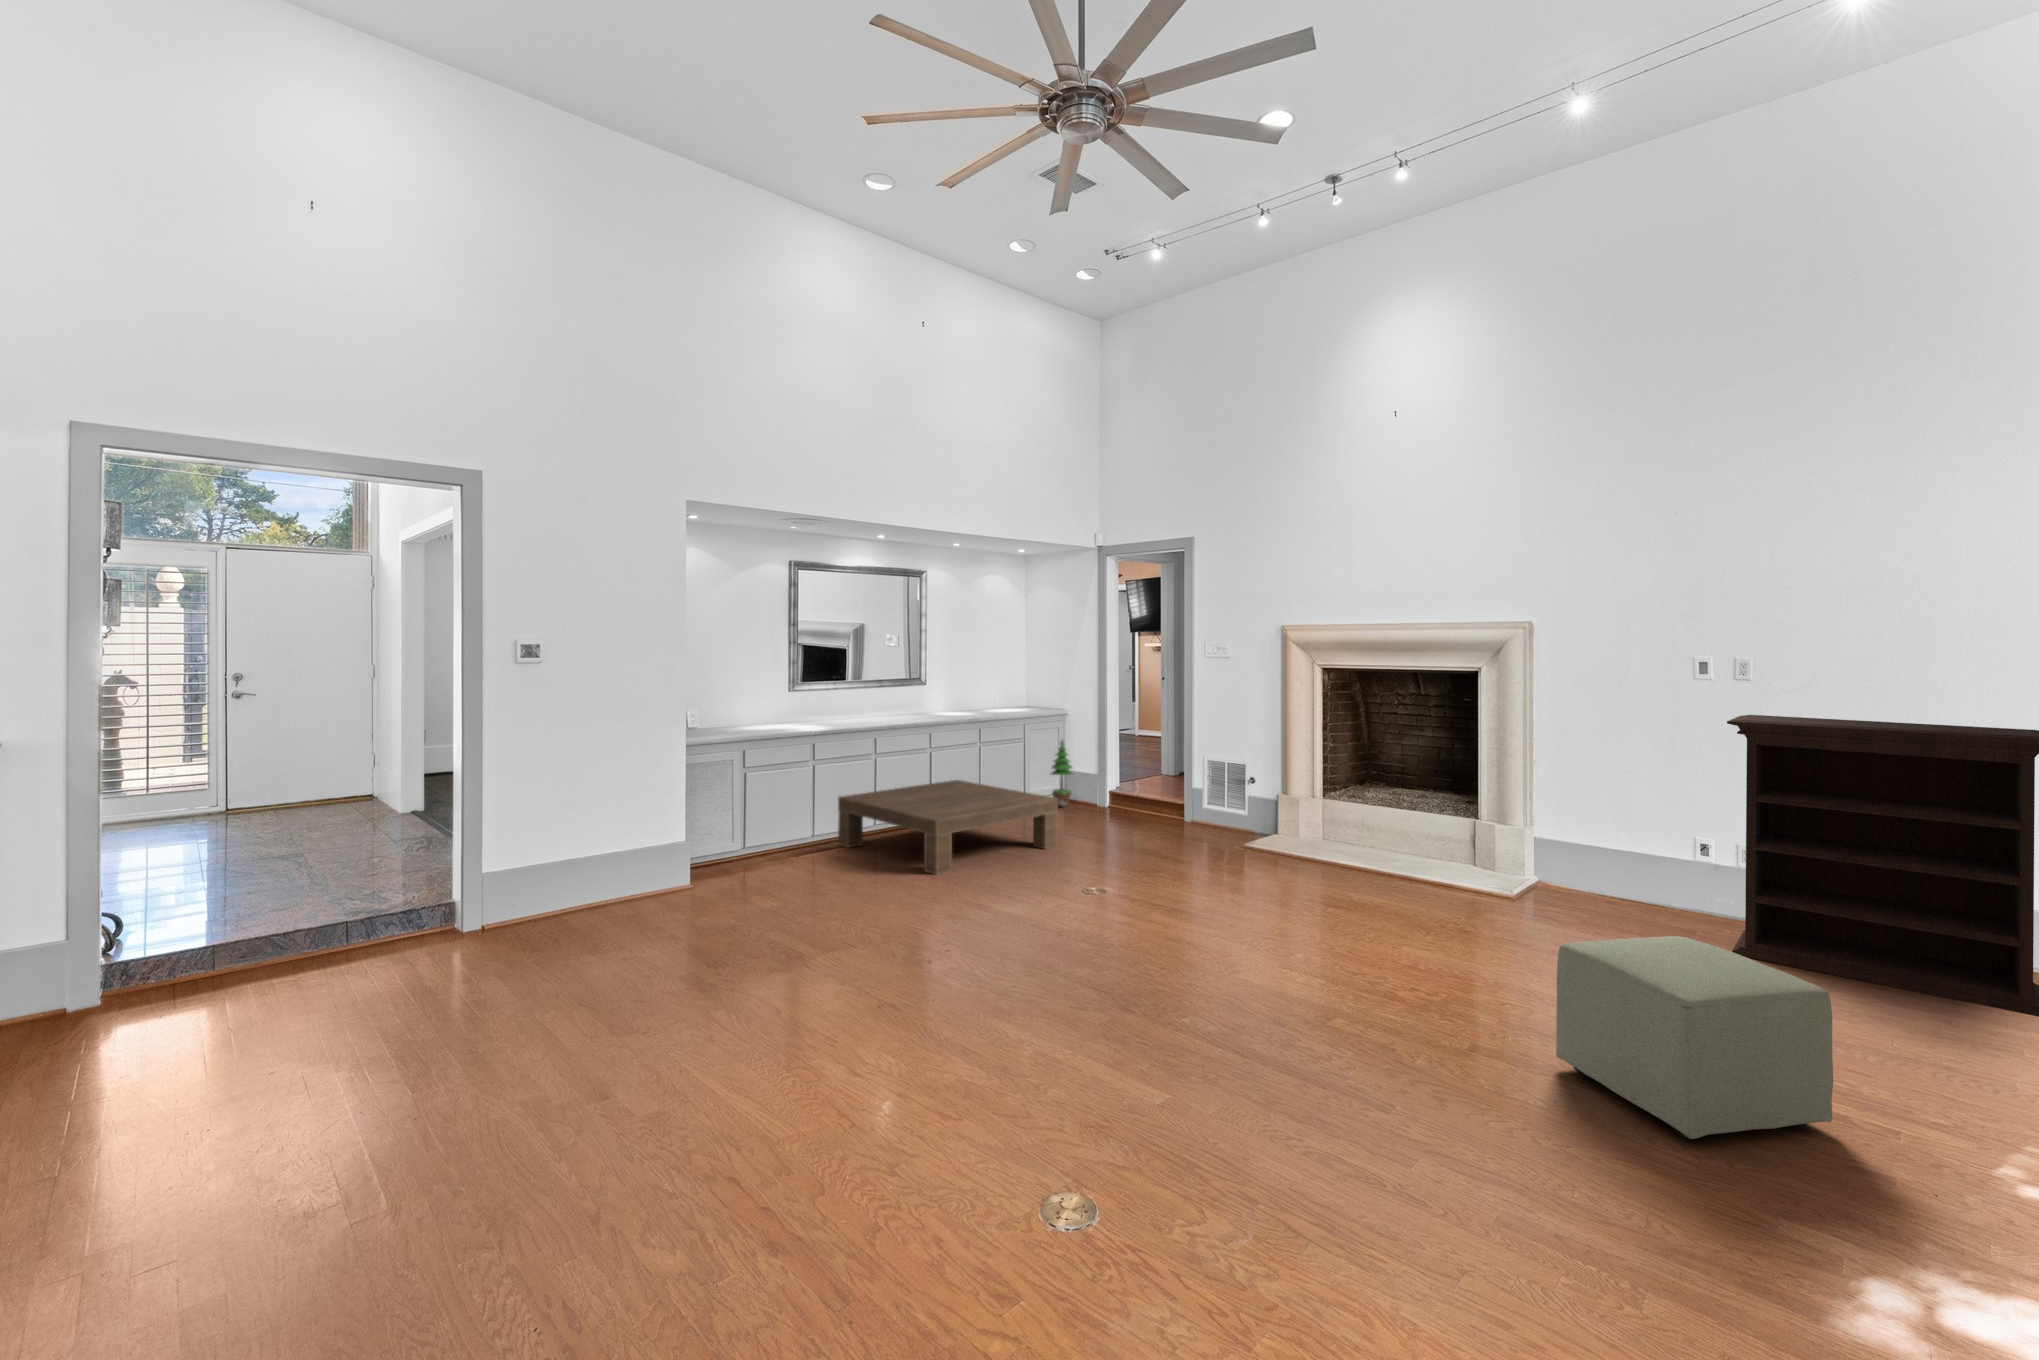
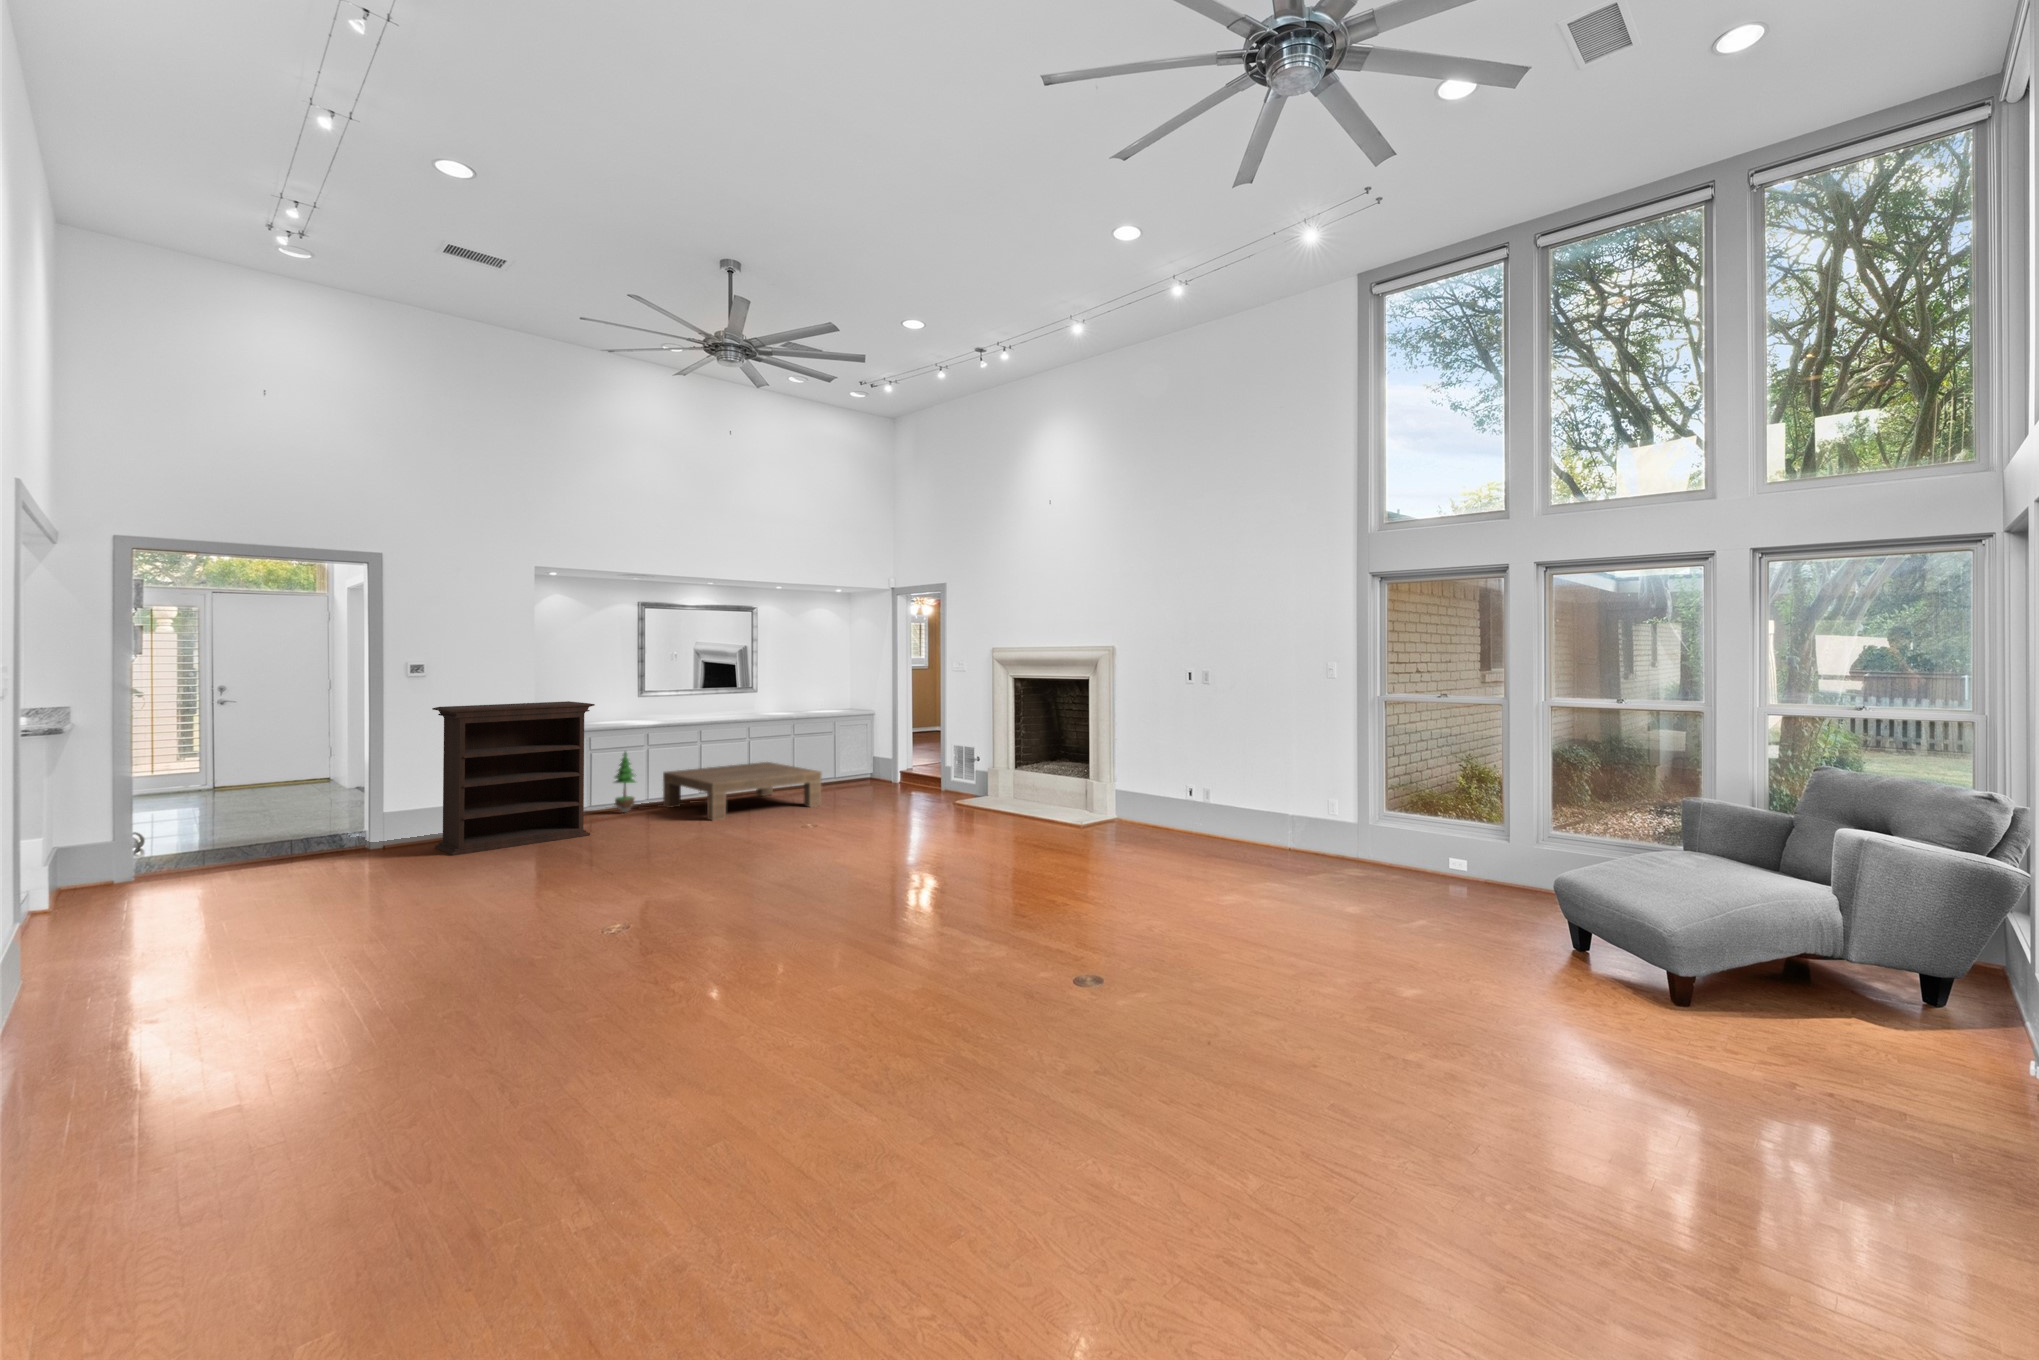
bookshelf: present [1727,715,2039,1017] -> present [432,701,595,856]
potted tree: present [1051,741,1073,806] -> present [615,752,635,812]
ottoman: present [1556,936,1833,1139] -> none [941,819,1032,906]

